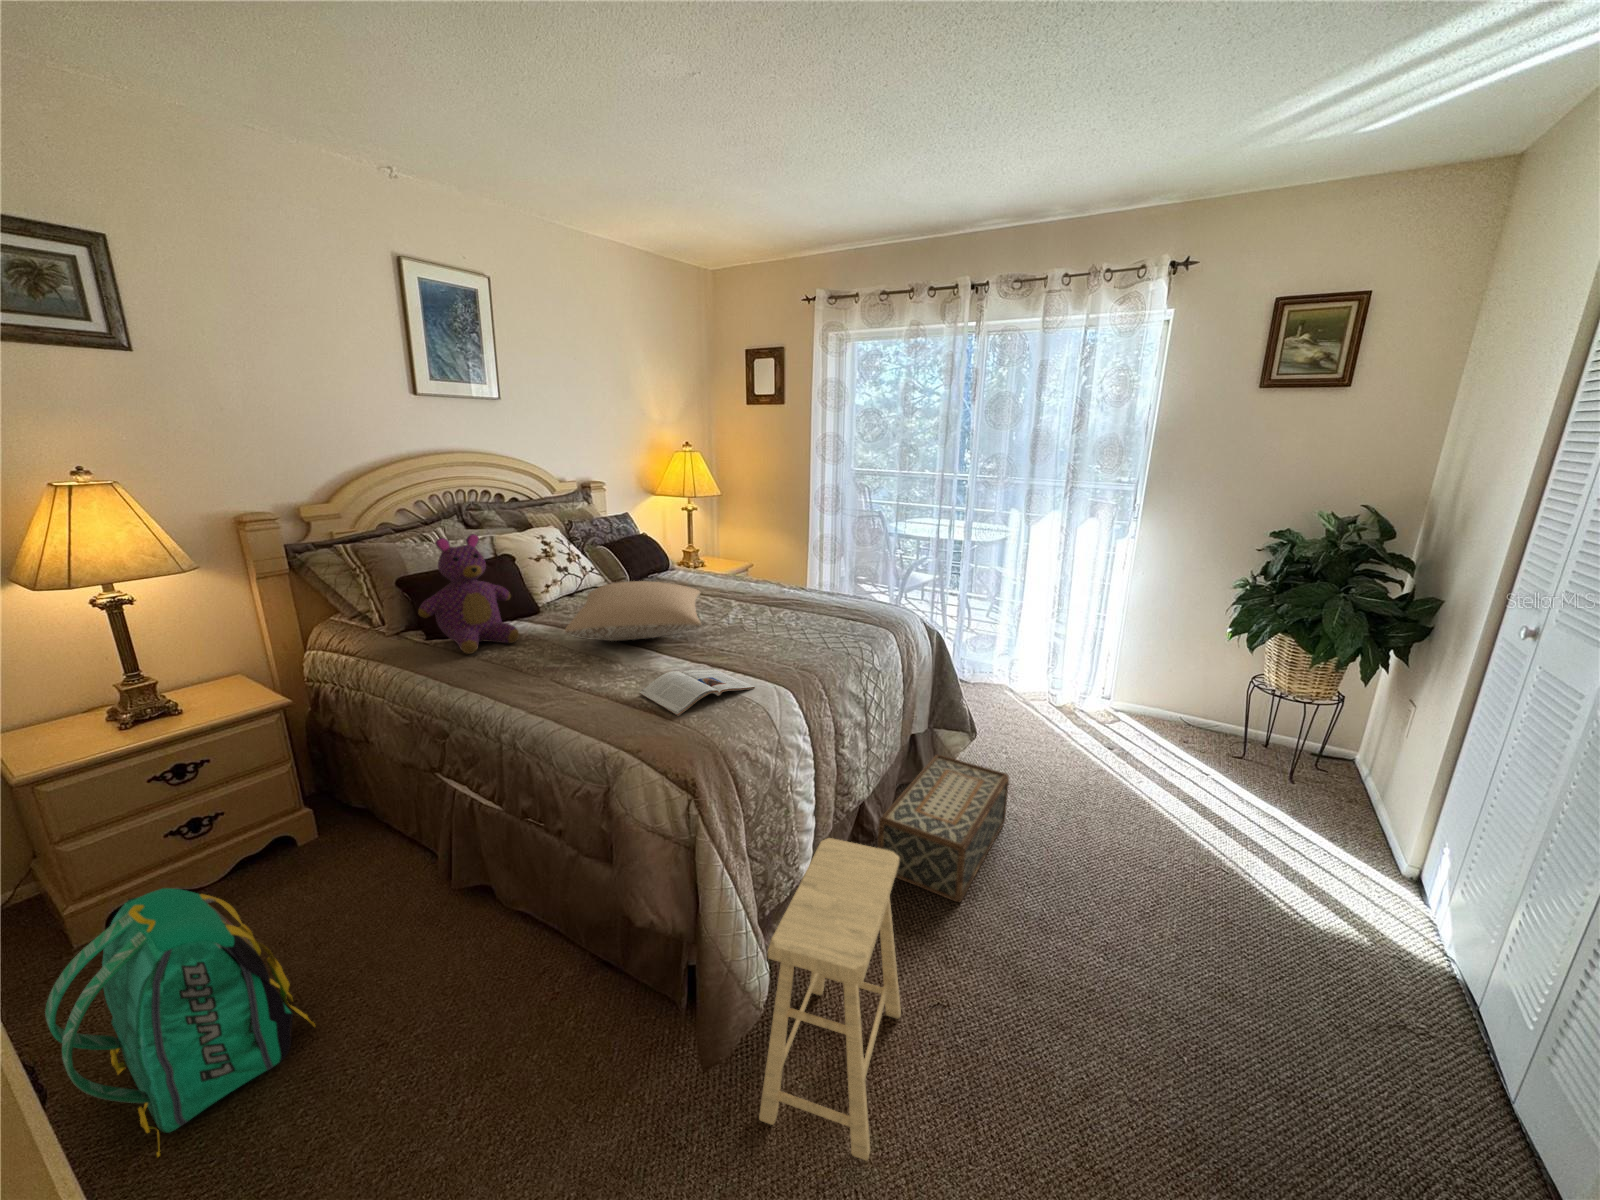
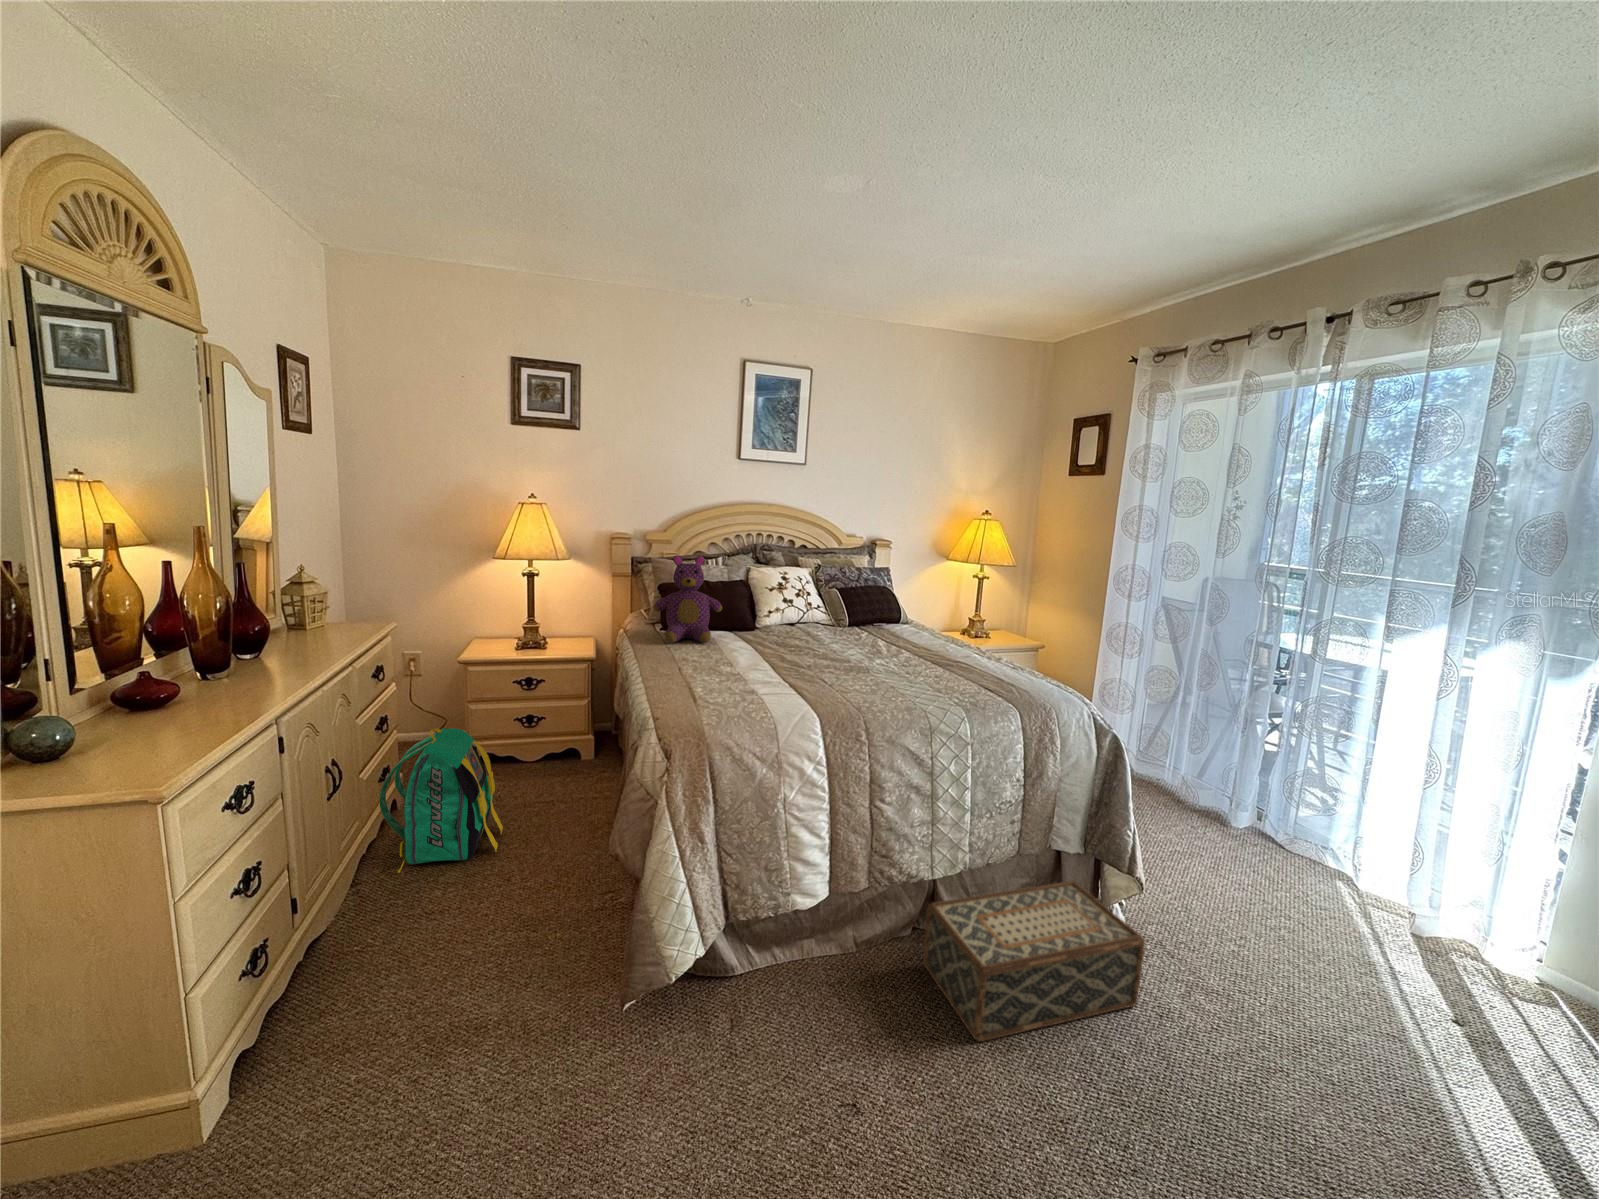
pillow: present [565,581,701,641] -> none [716,610,863,658]
magazine: present [639,669,755,716] -> none [710,677,796,708]
footstool: present [759,838,901,1160] -> none [622,854,808,1154]

